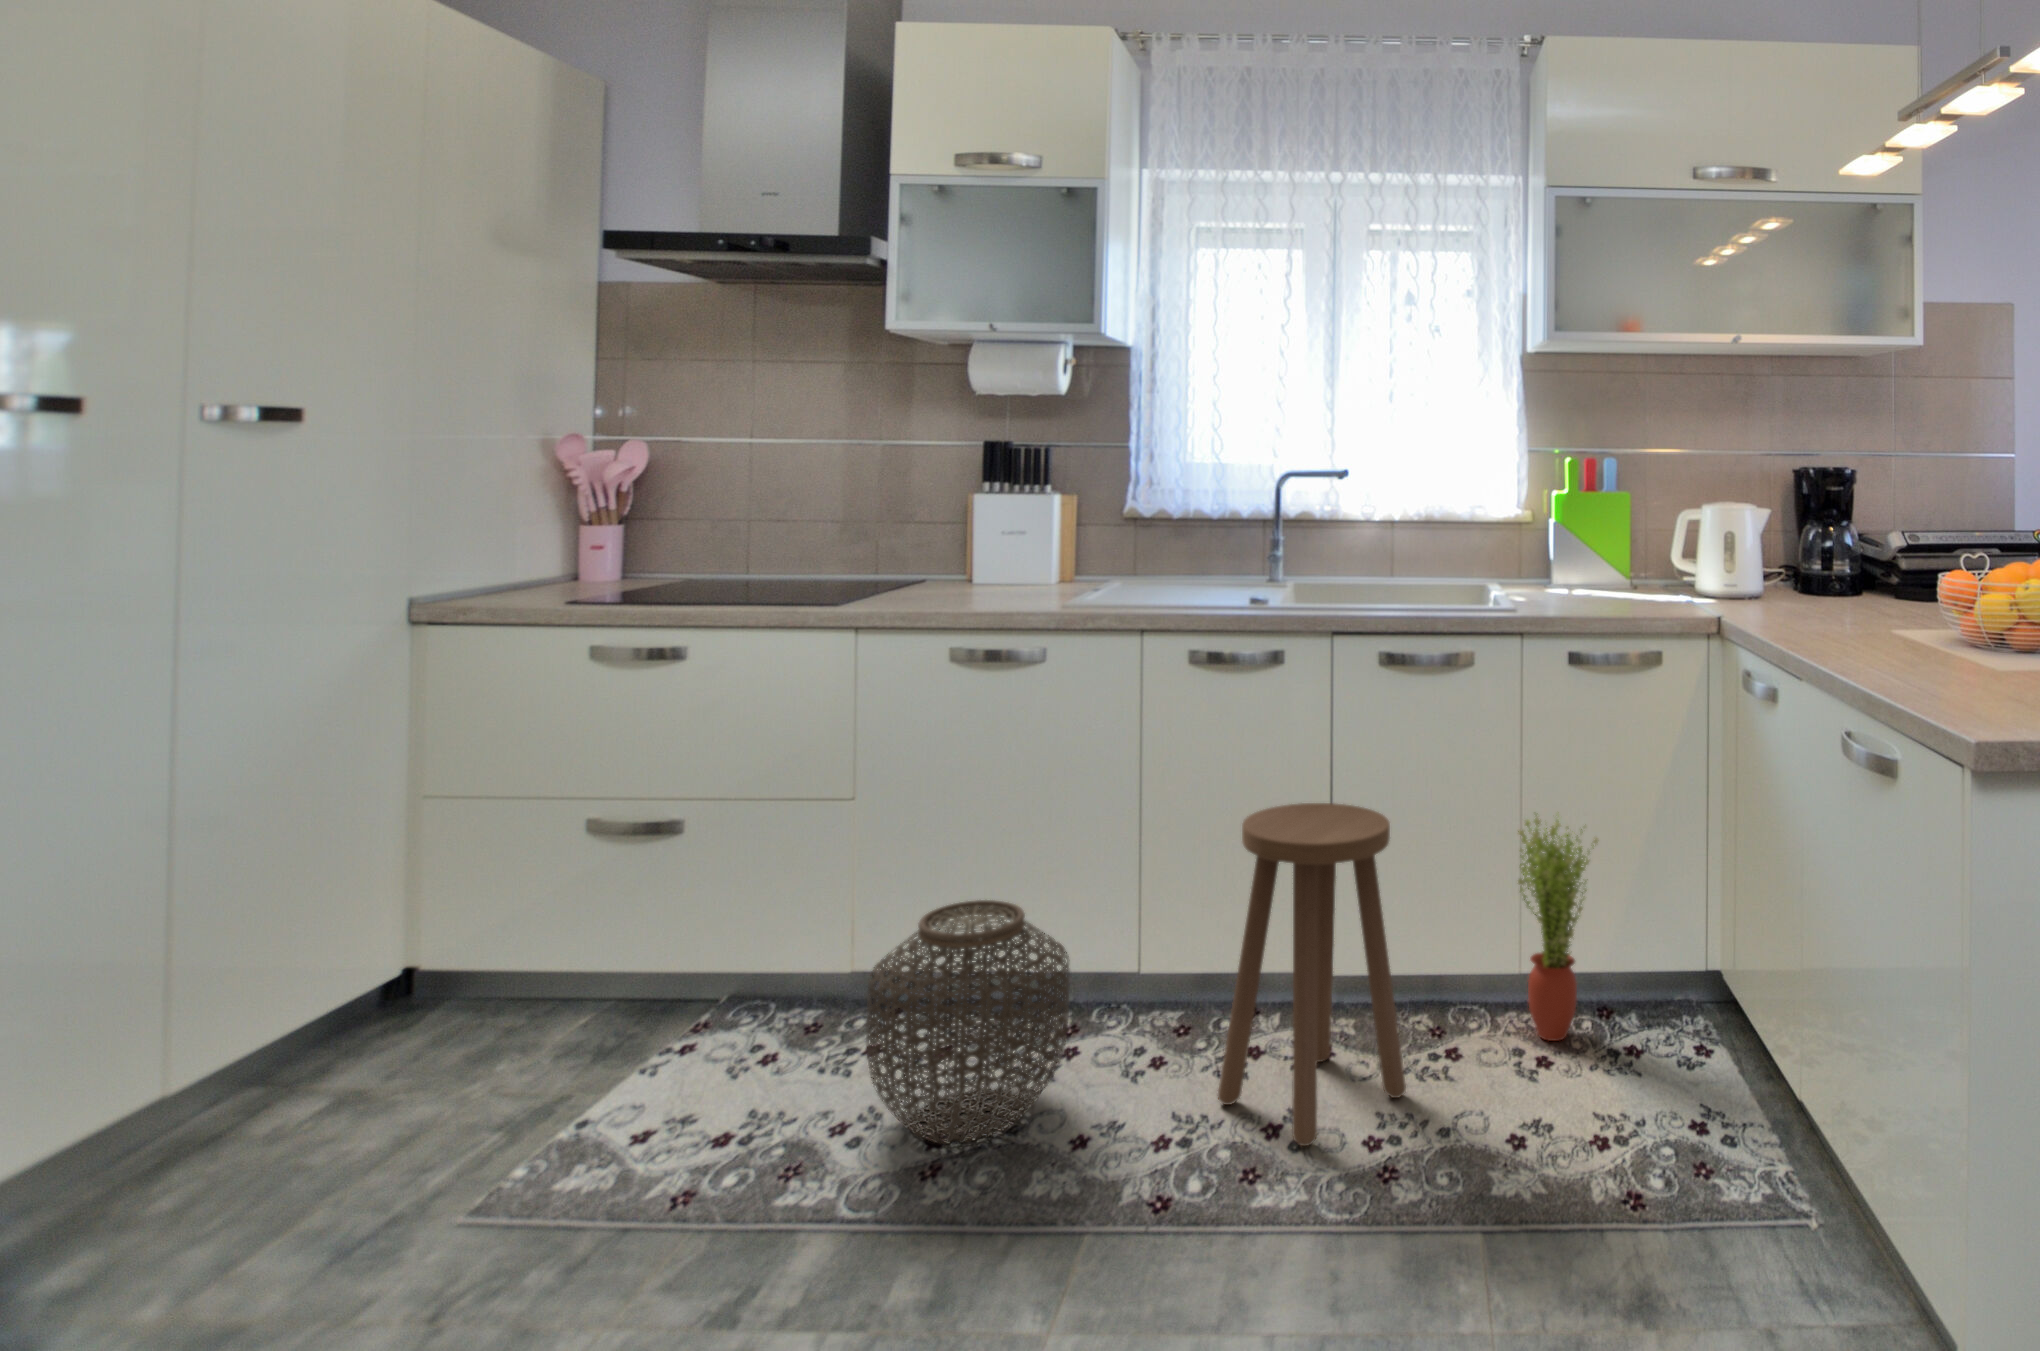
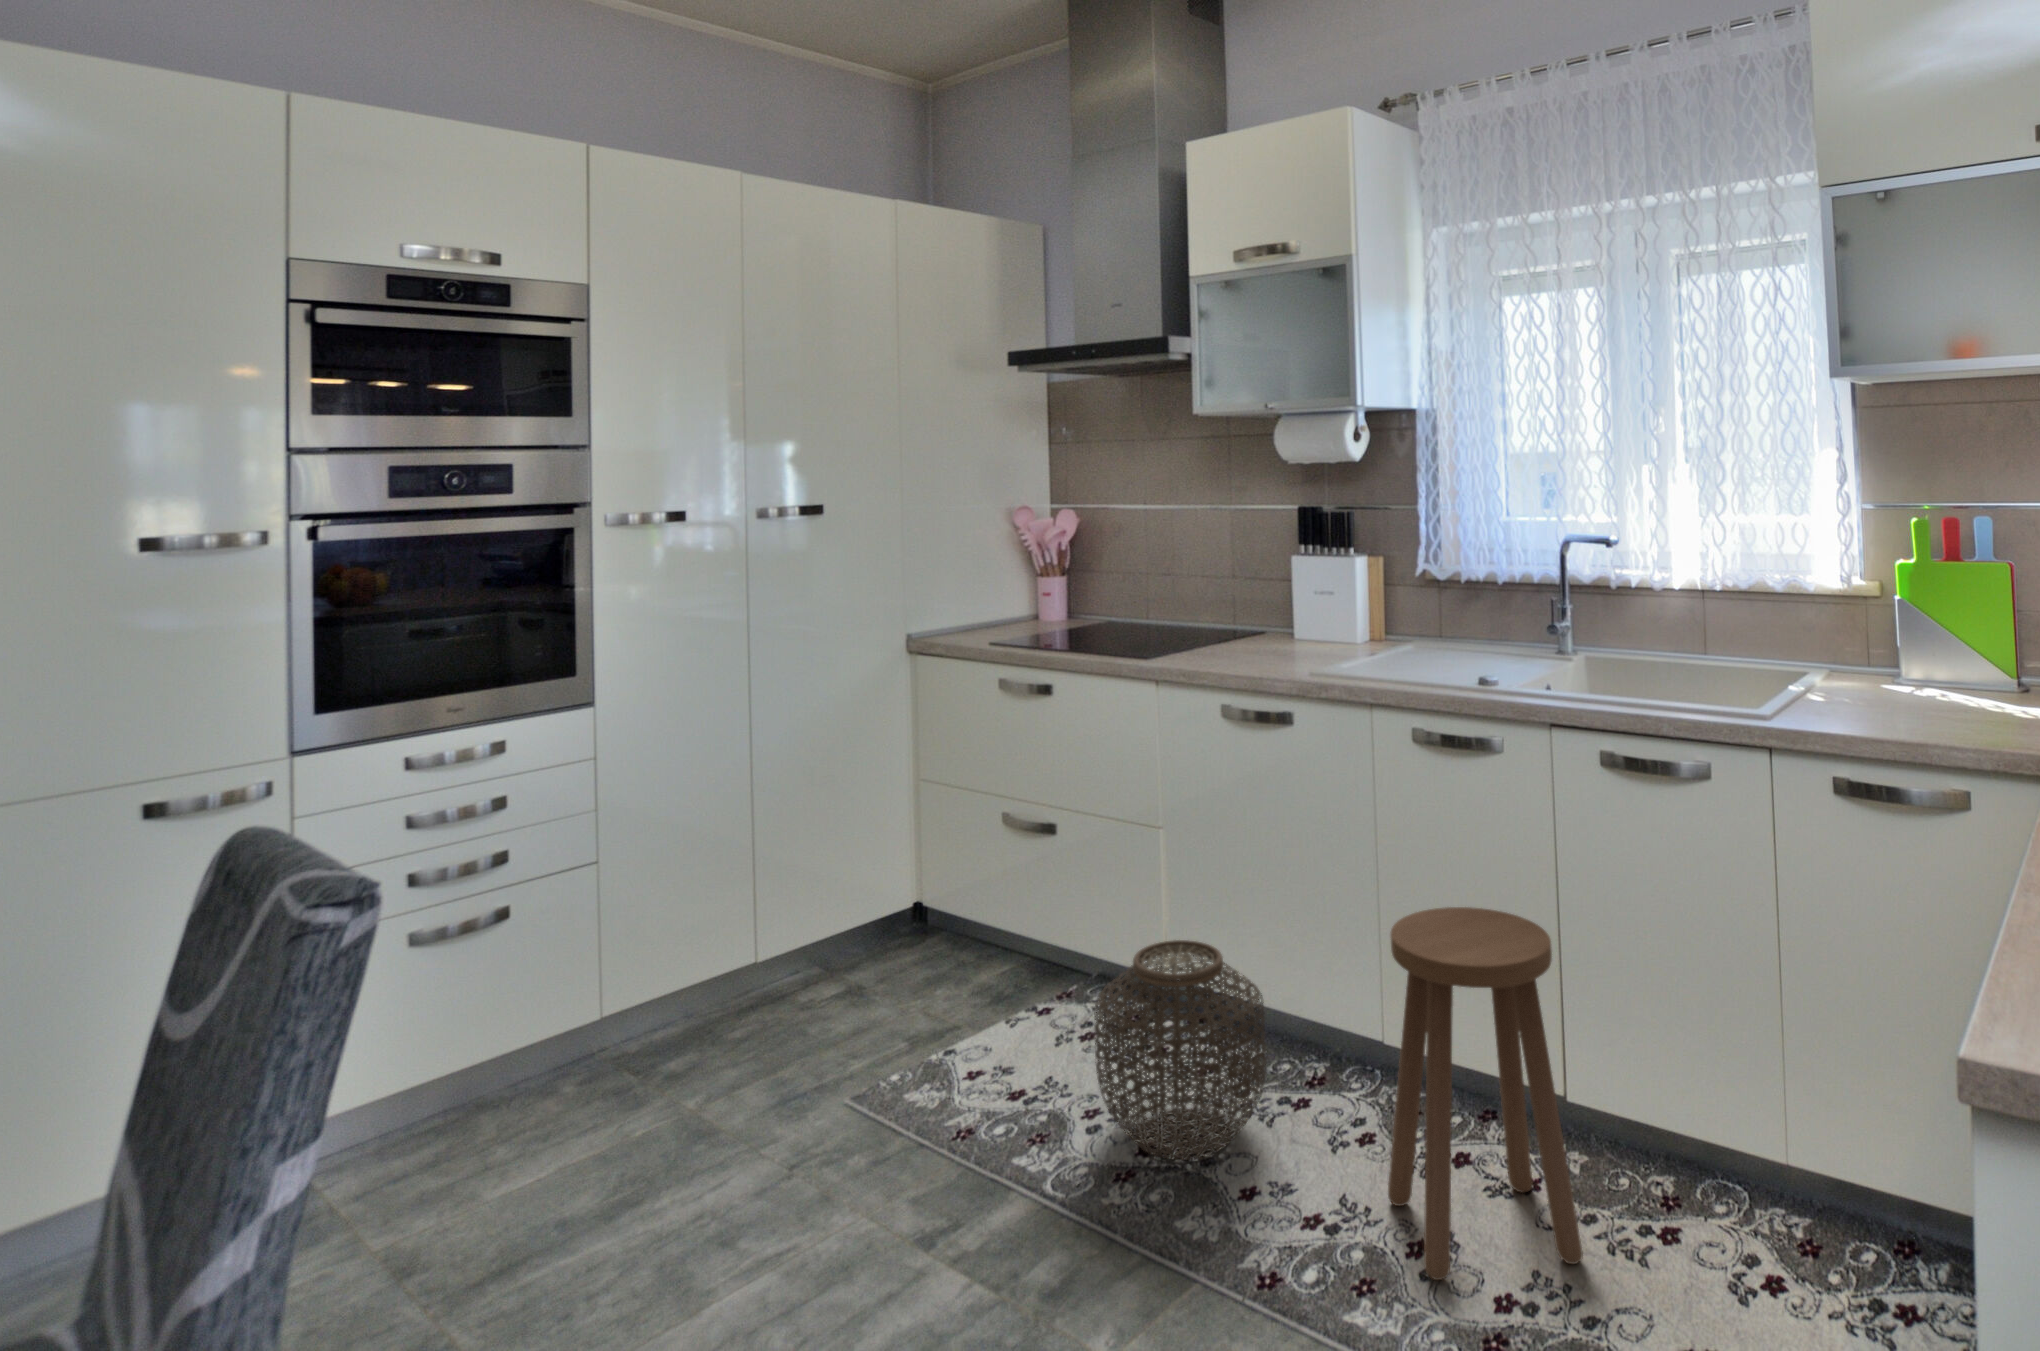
potted plant: present [1518,815,1598,1041] -> none [1743,973,1873,1266]

